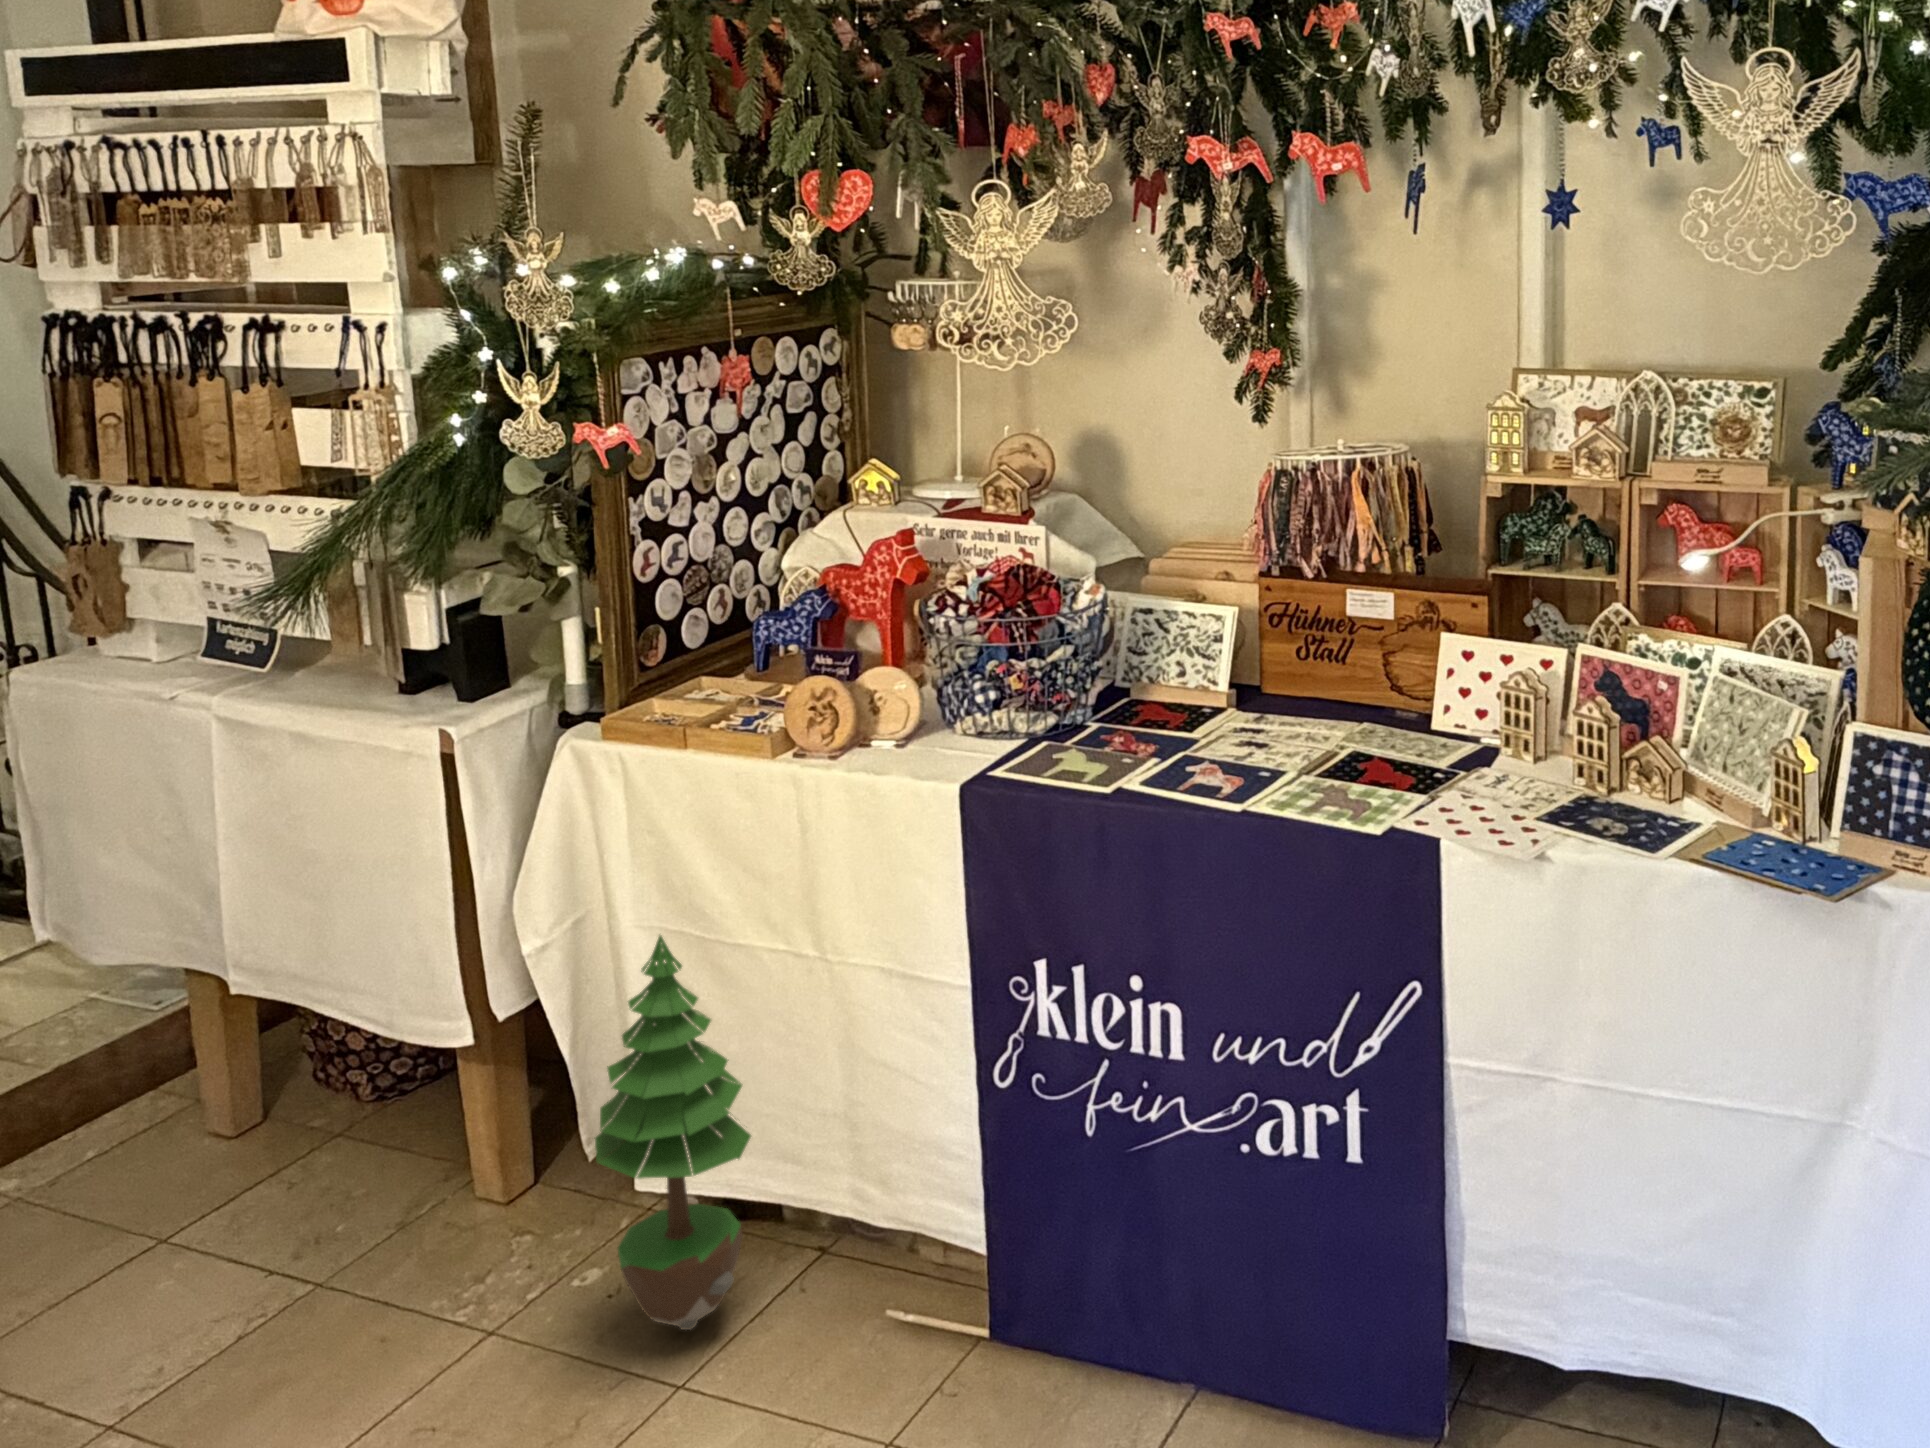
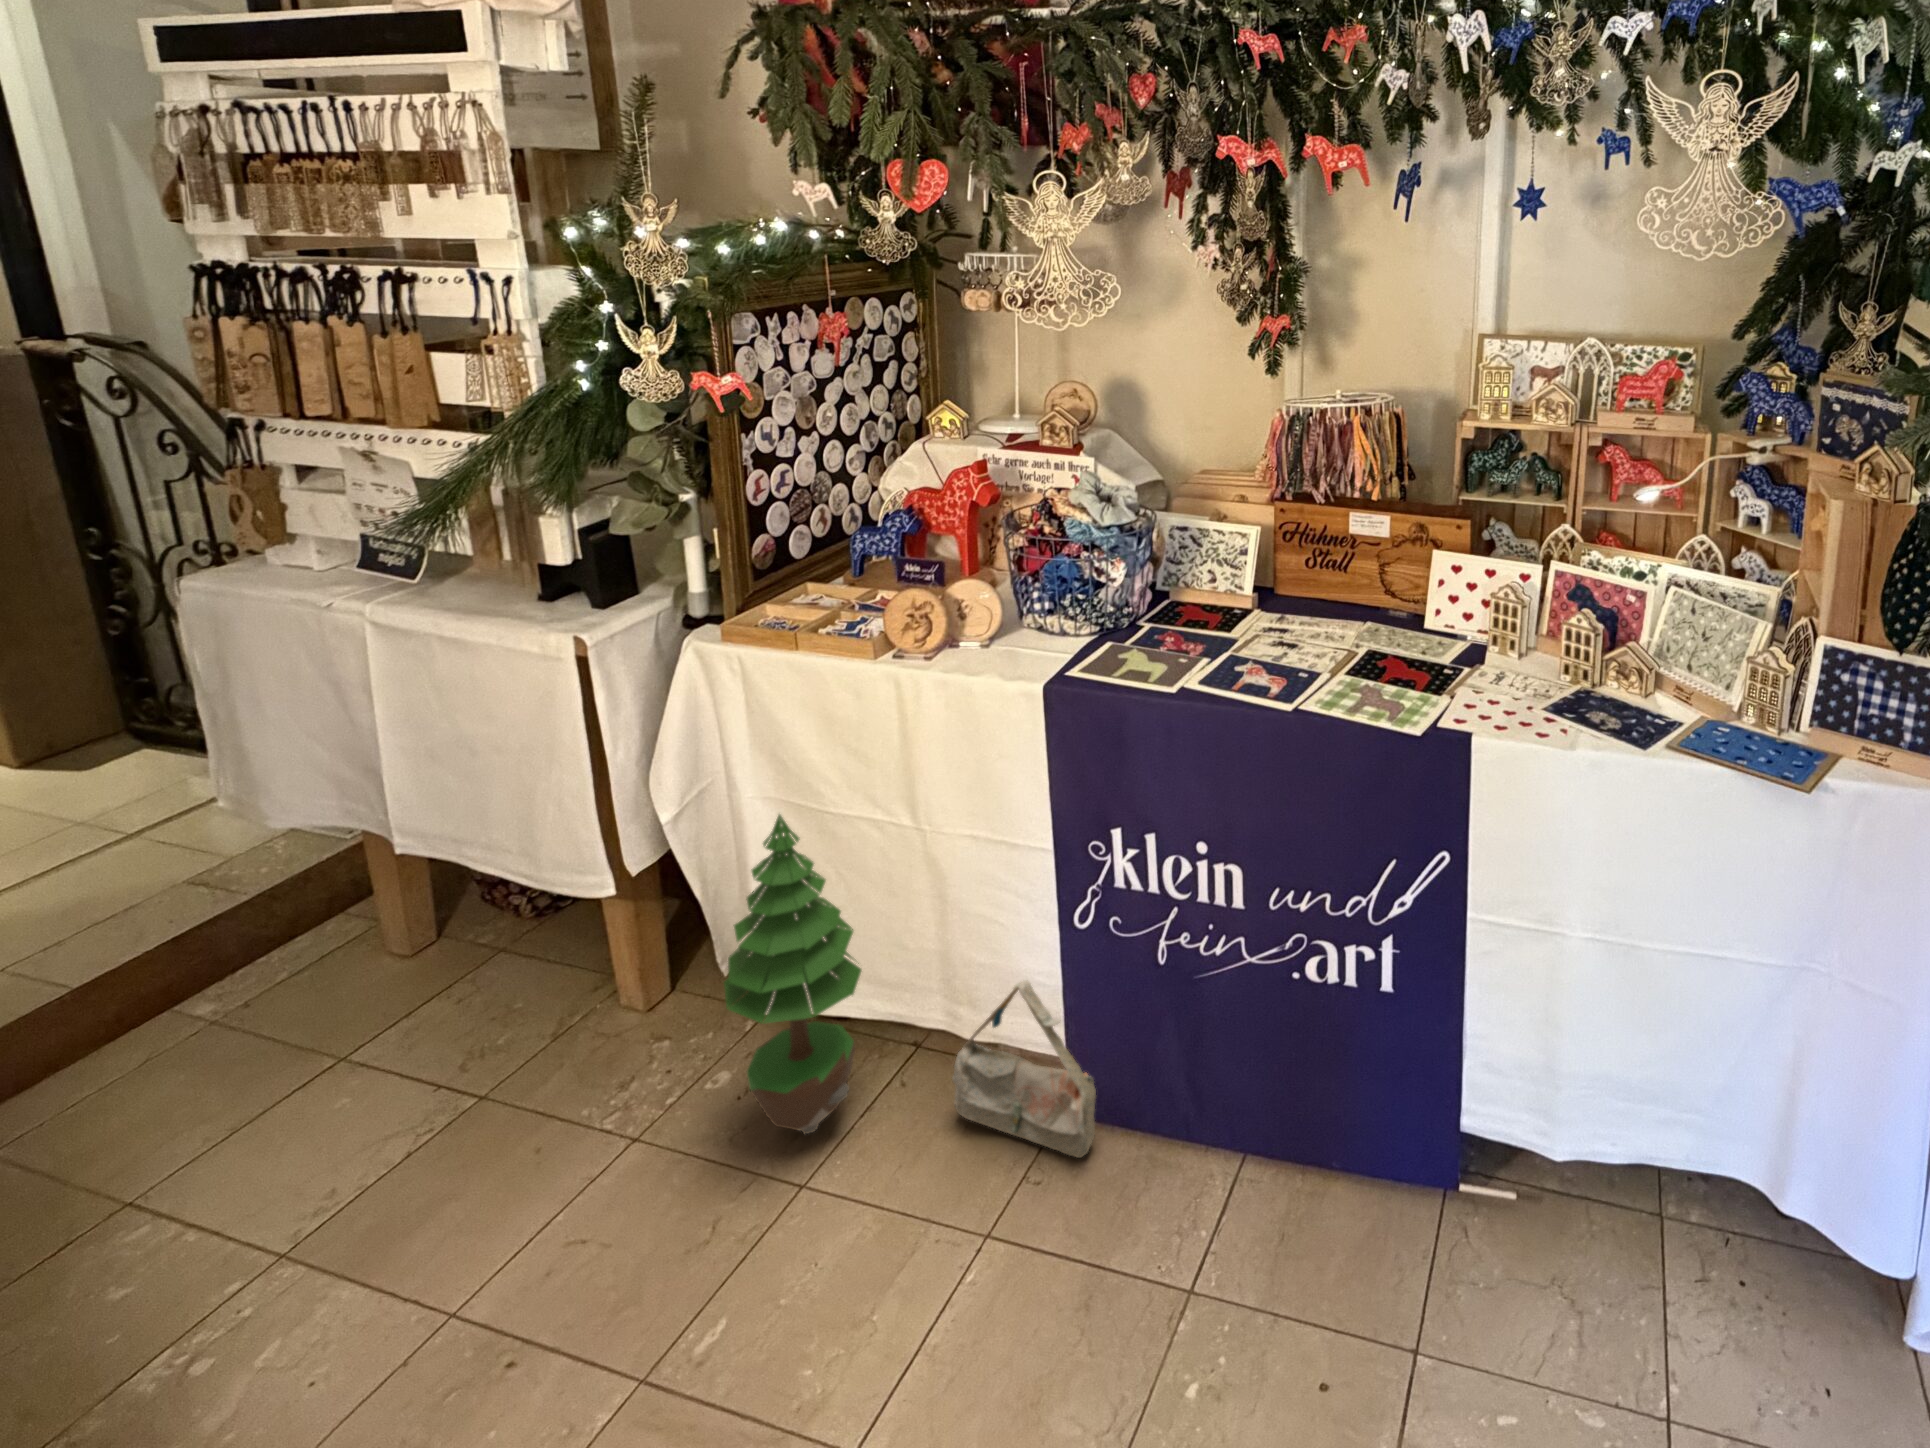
bag: none [854,1148,1020,1373] -> present [952,980,1096,1158]

